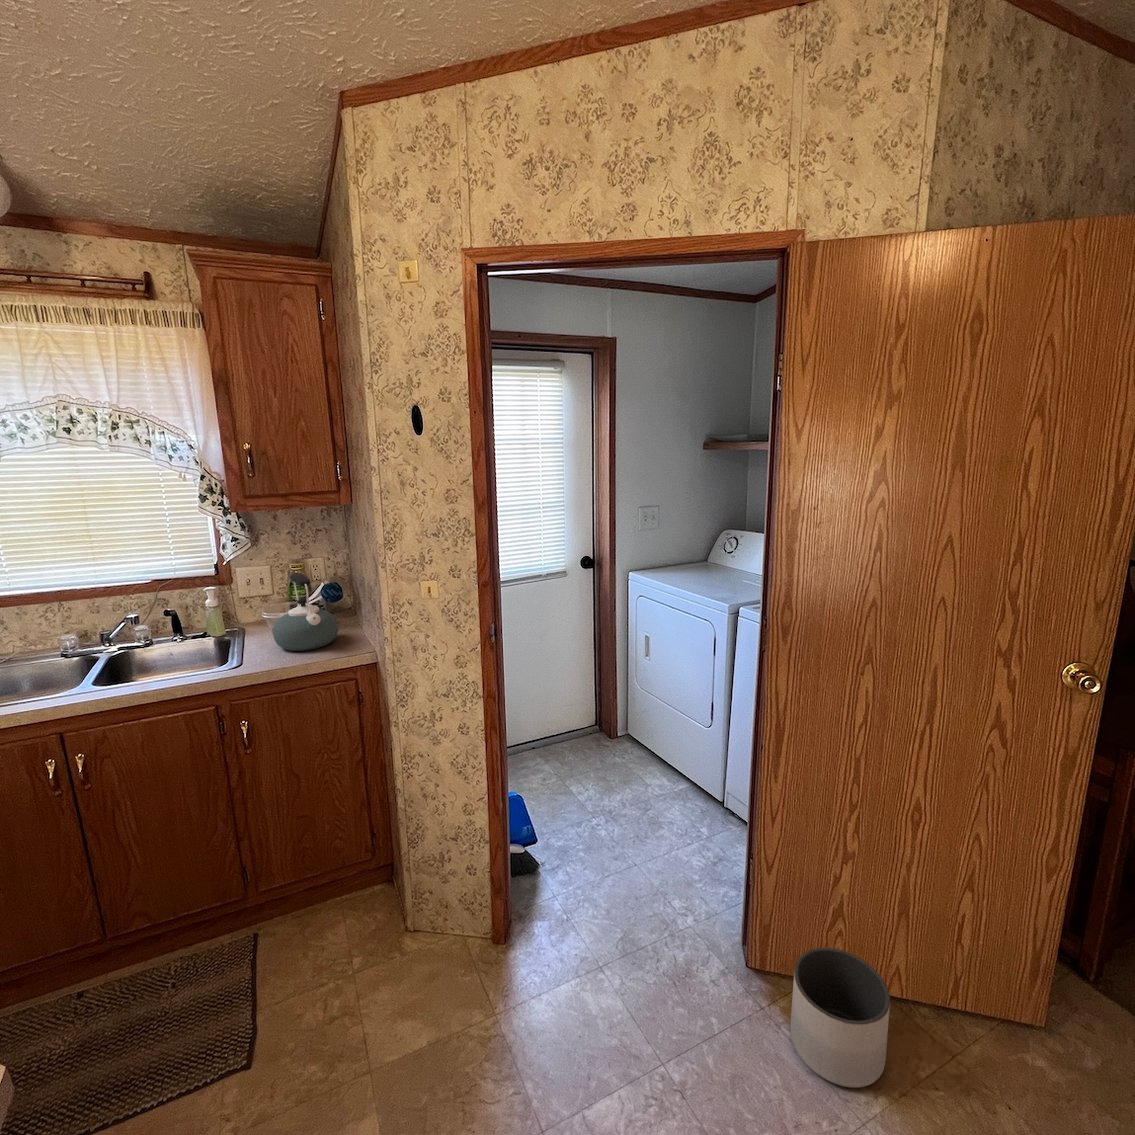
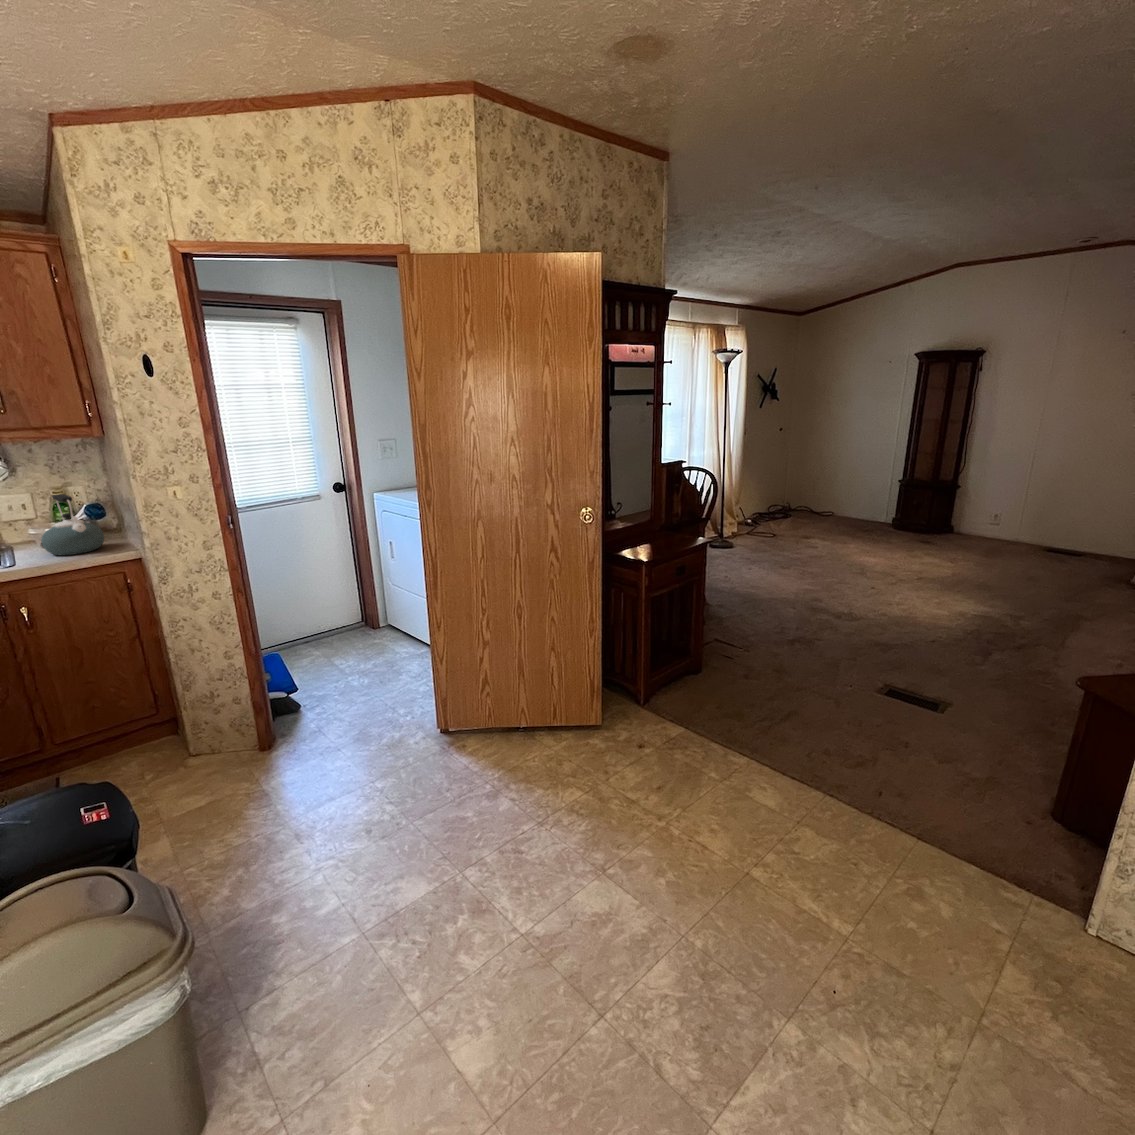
planter: present [790,948,890,1088] -> none [454,702,510,770]

